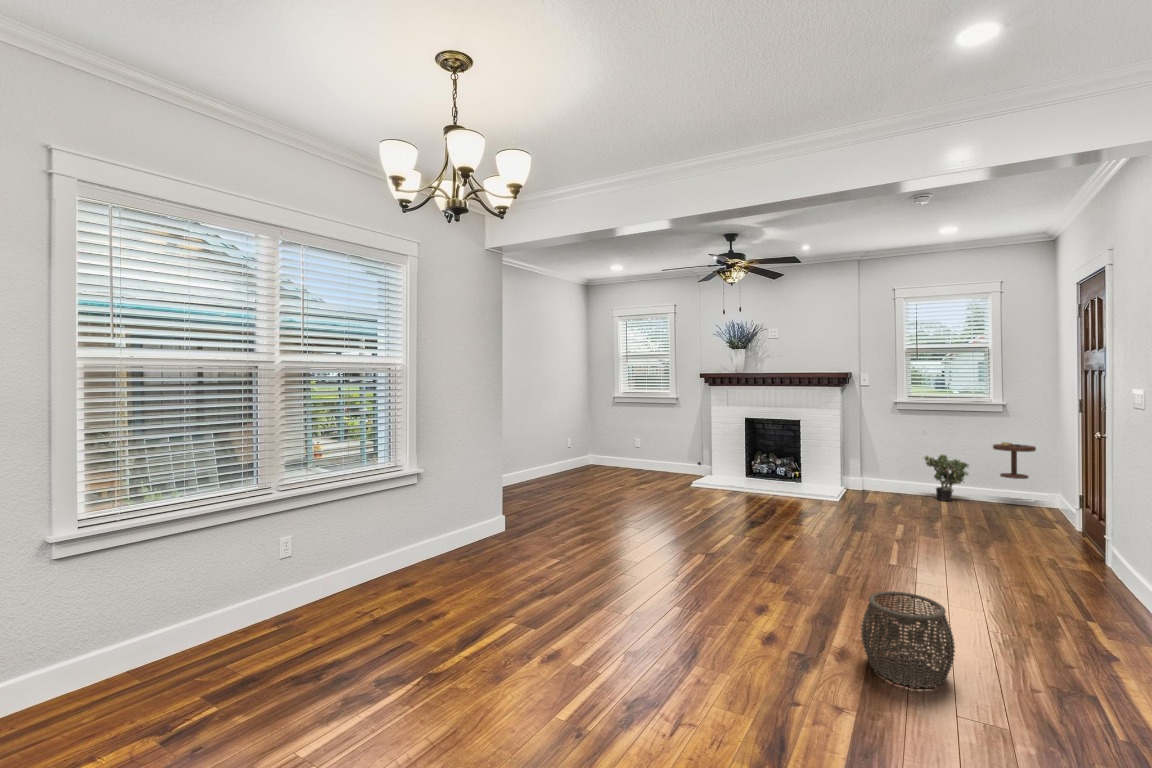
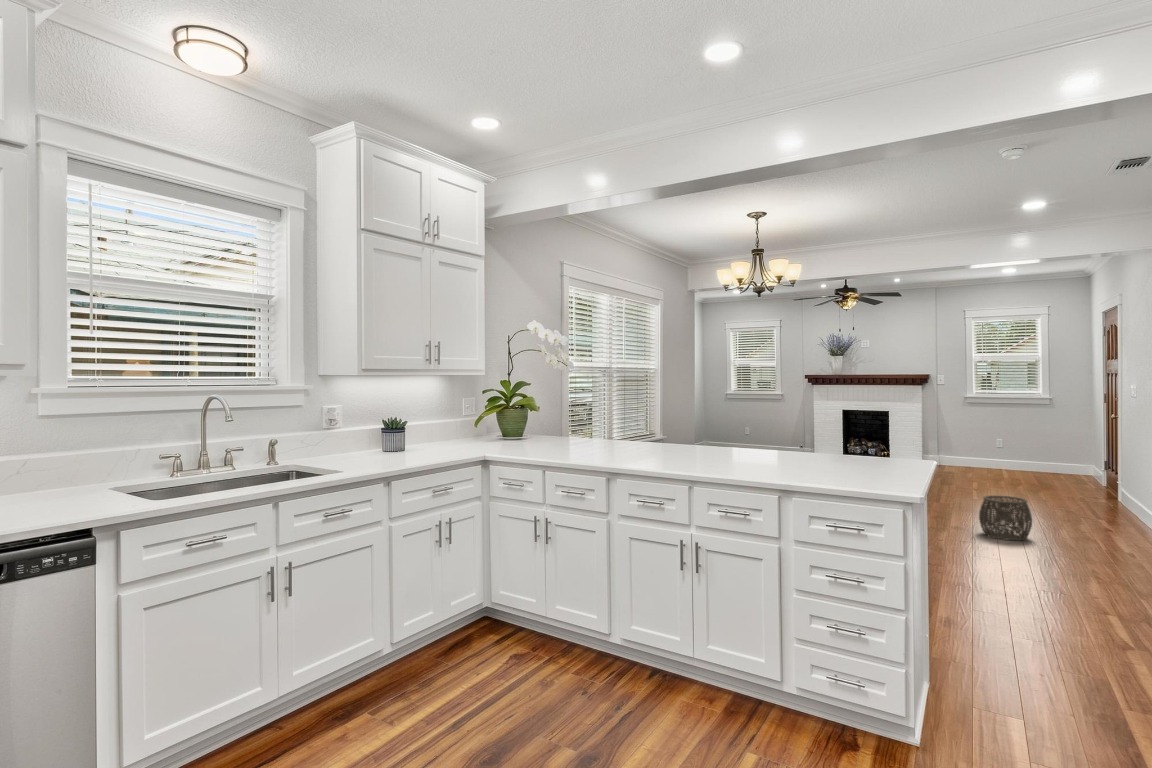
side table: present [993,442,1036,479] -> none [1040,427,1072,475]
potted plant: present [924,455,969,501] -> none [986,437,1023,472]

